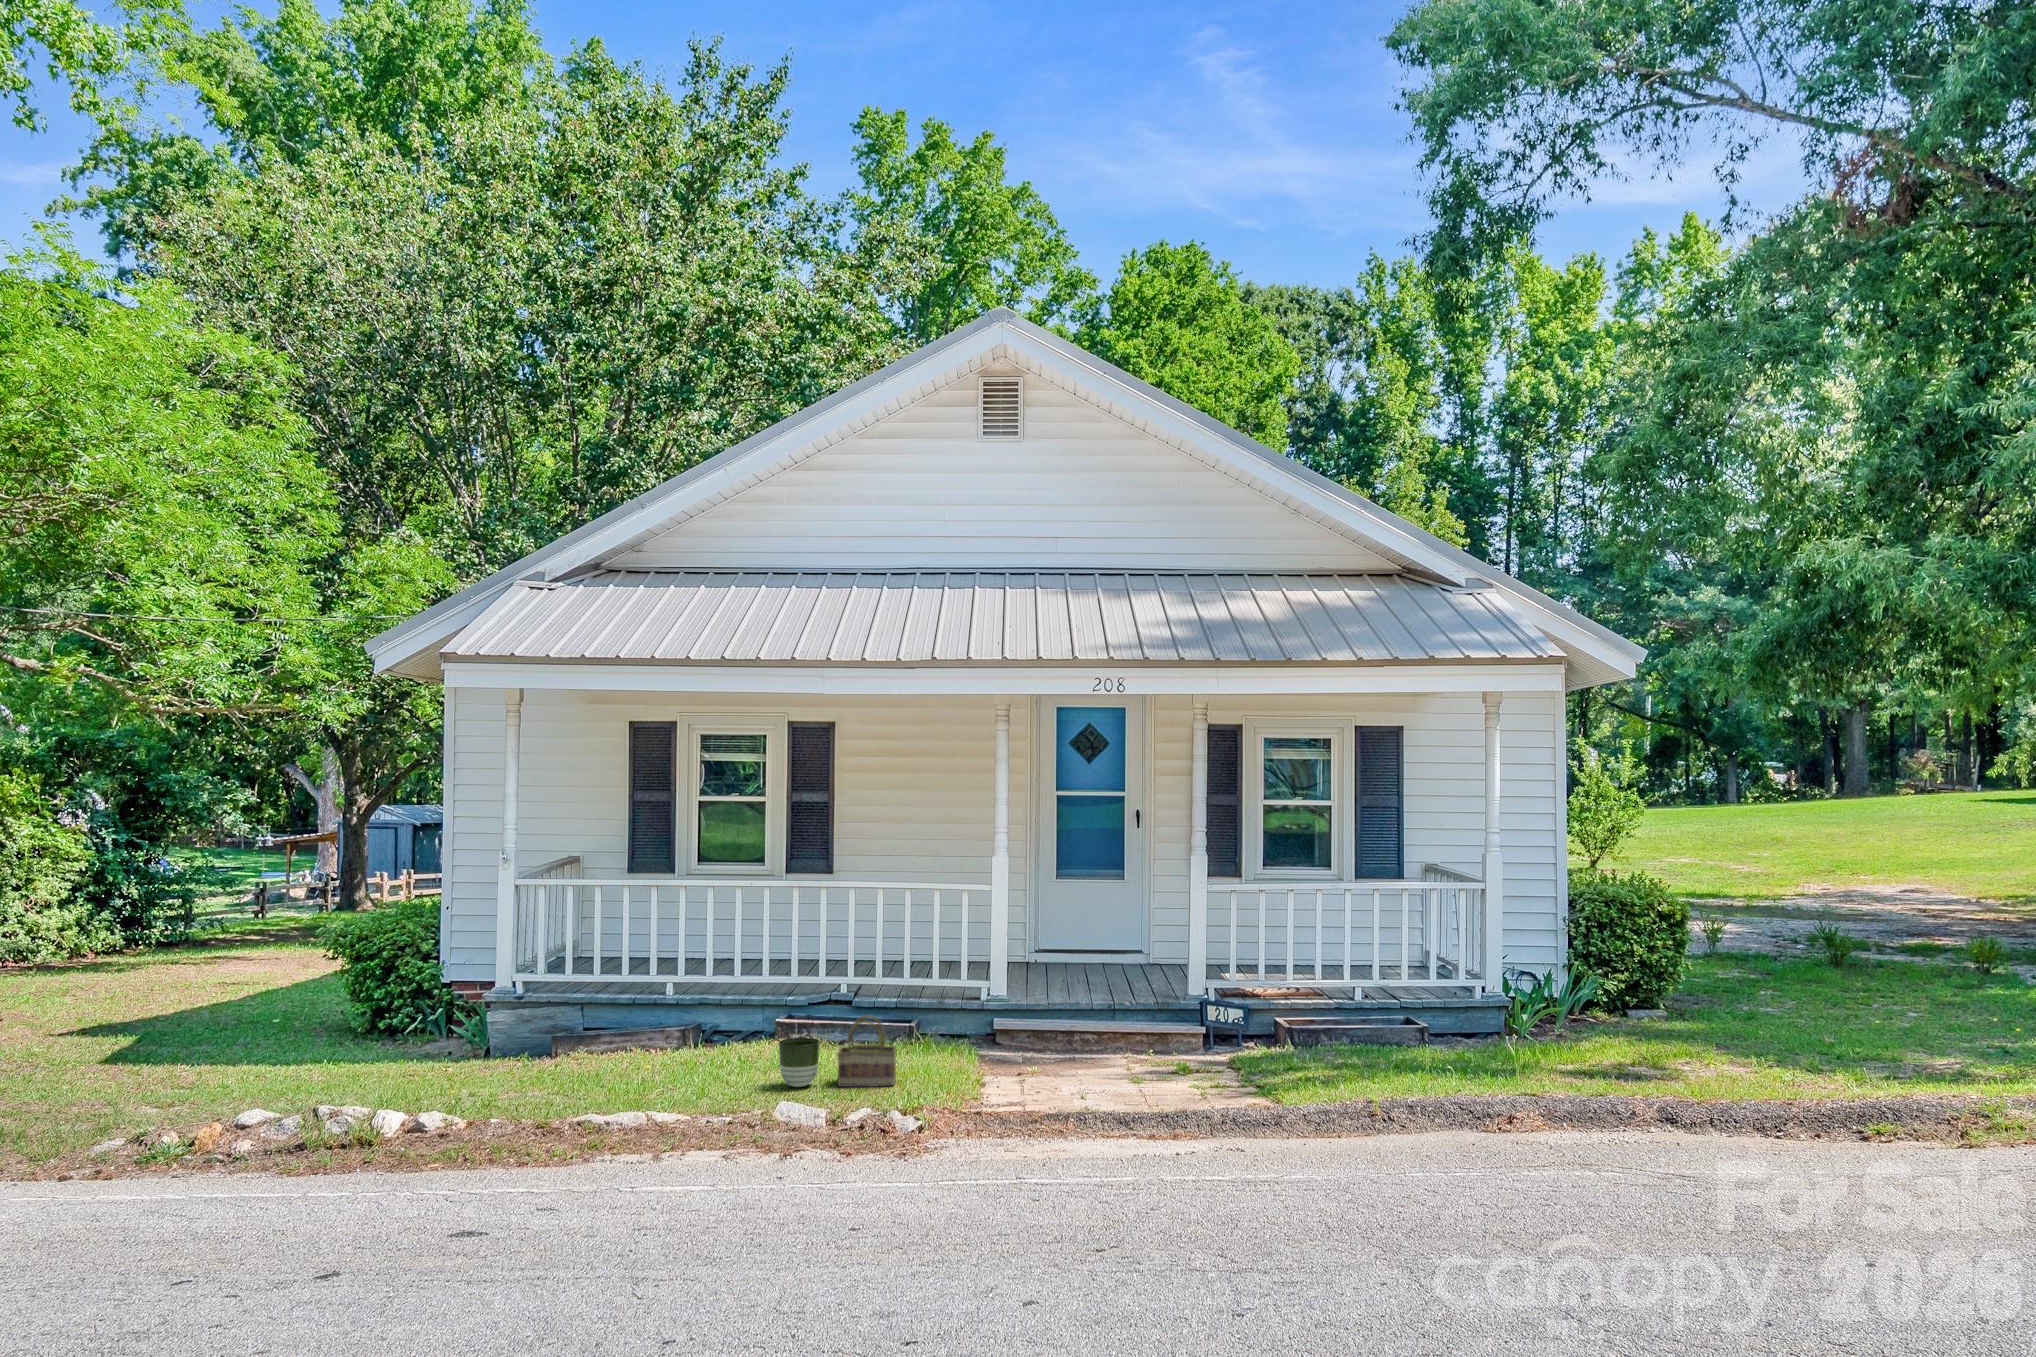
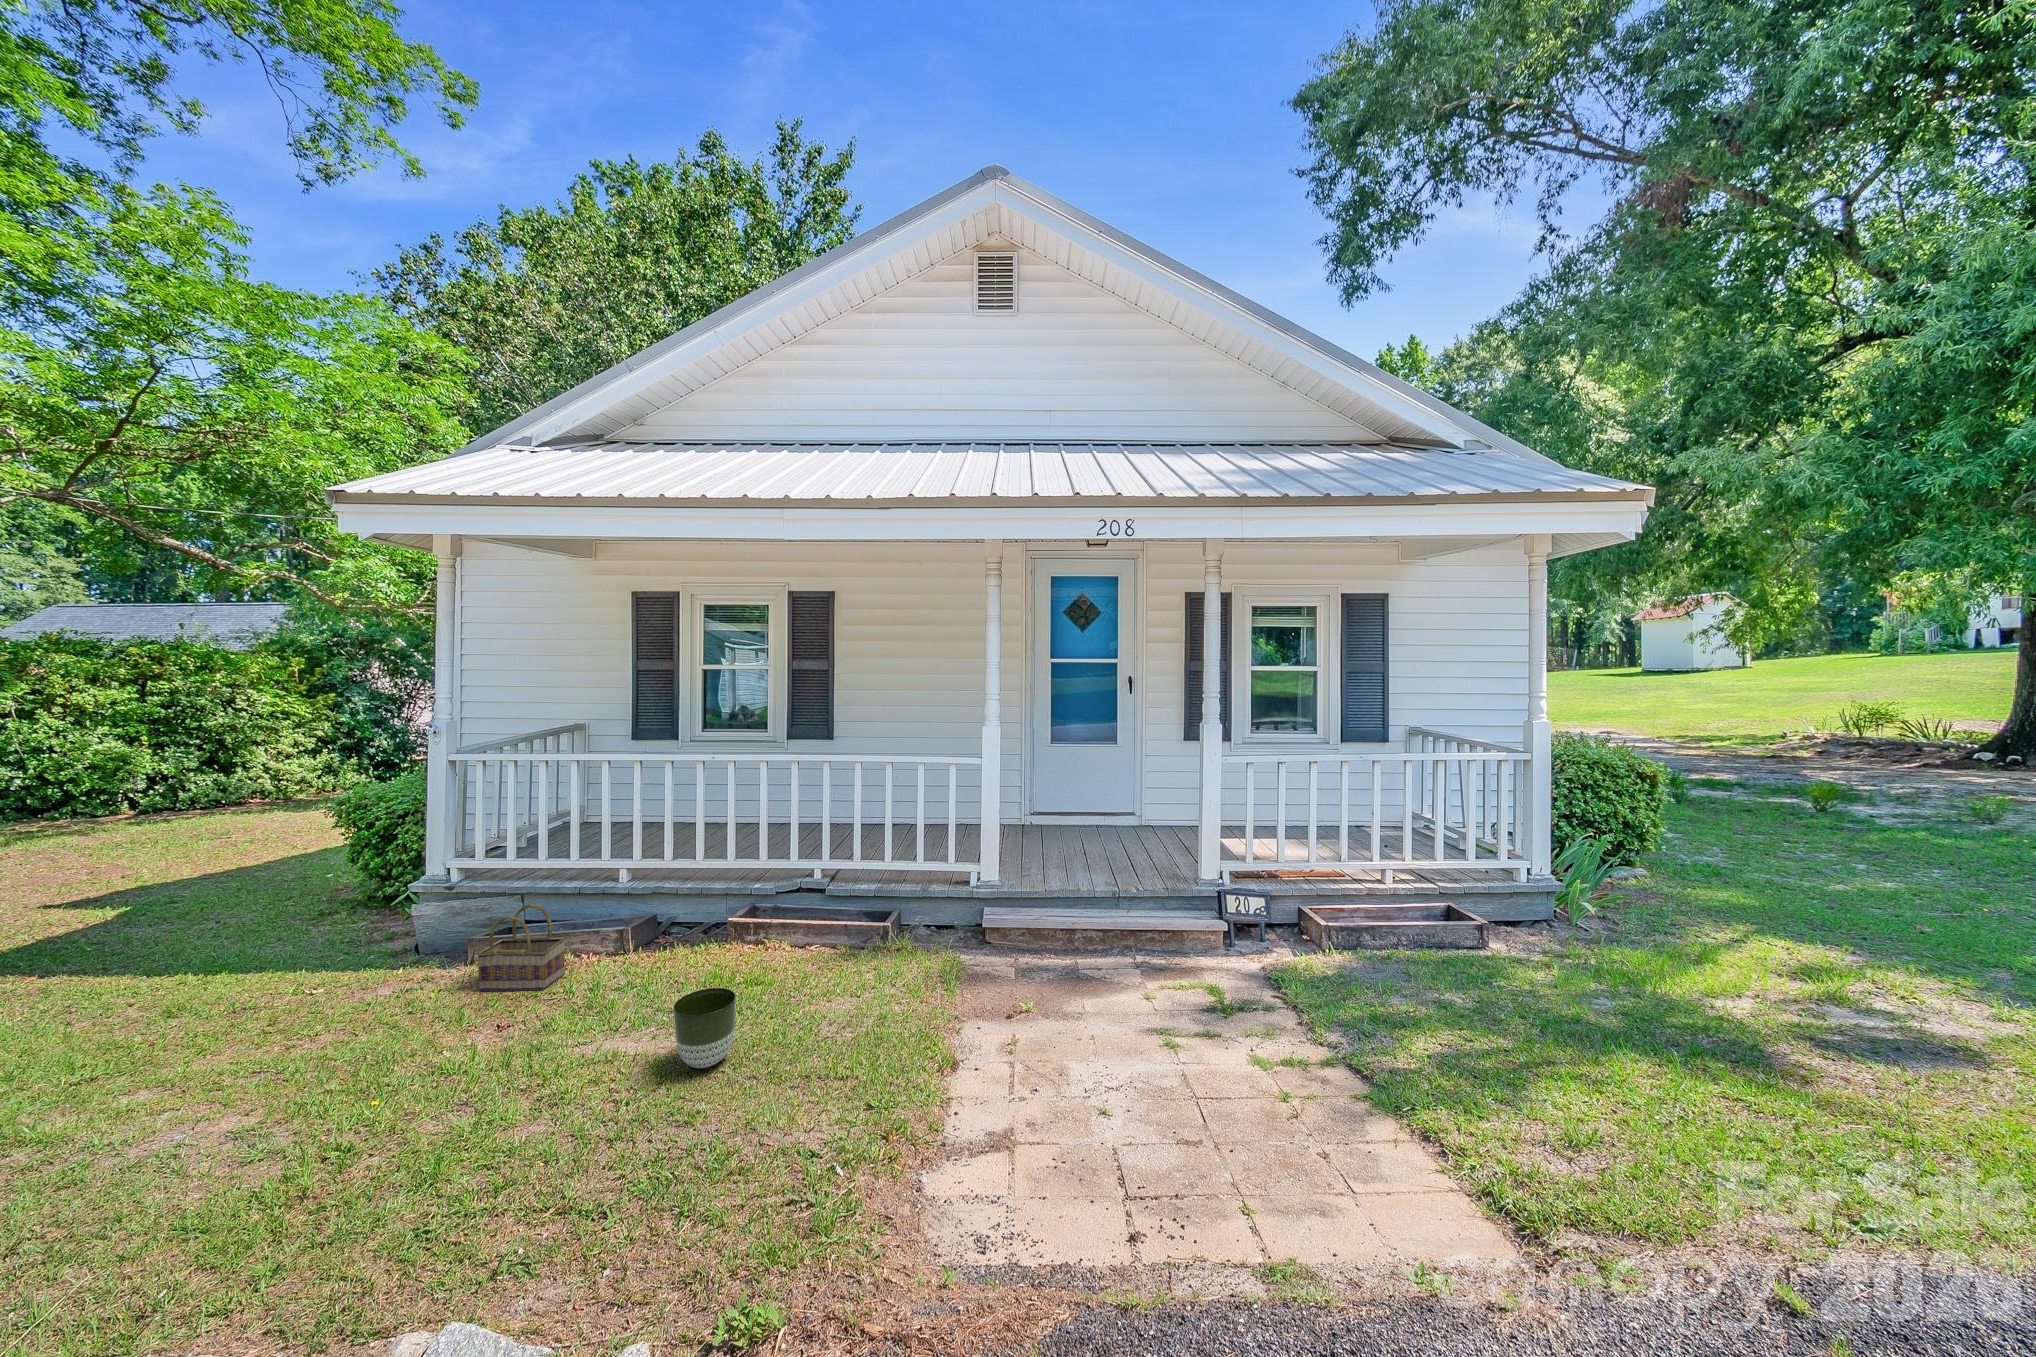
basket: present [837,1015,896,1087] -> present [477,904,565,991]

